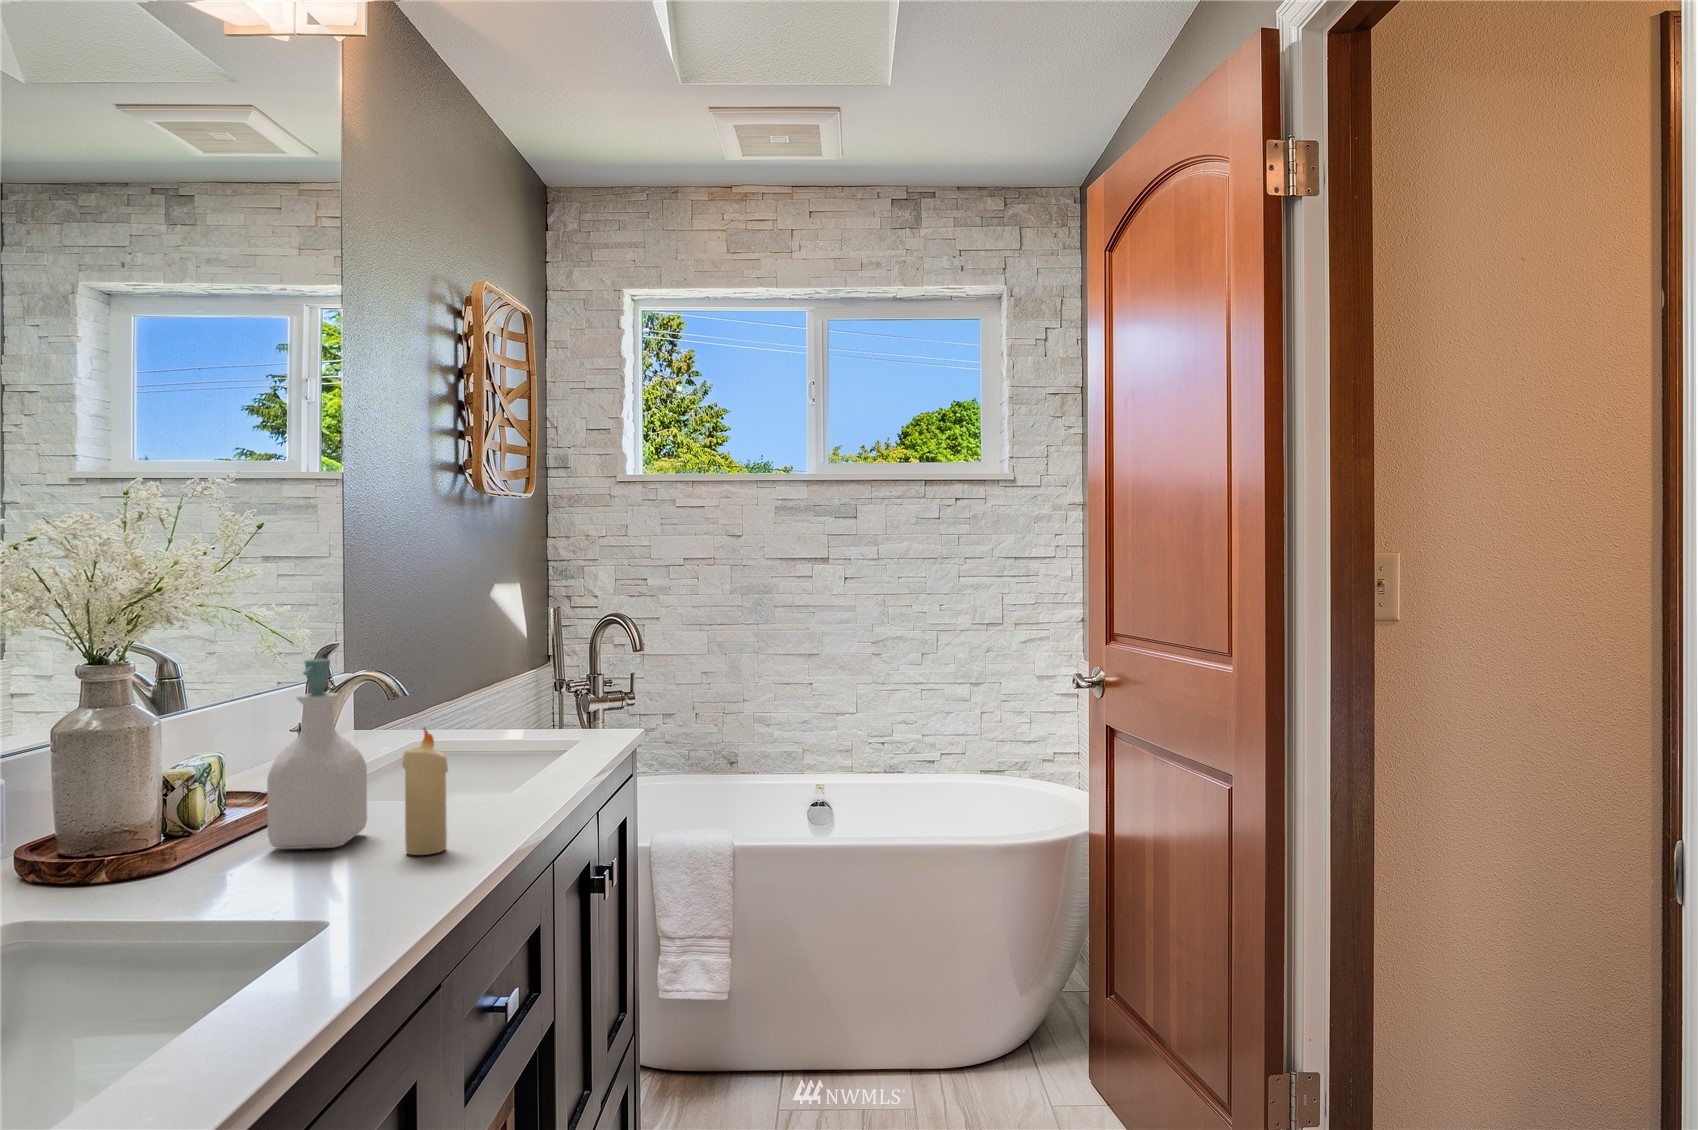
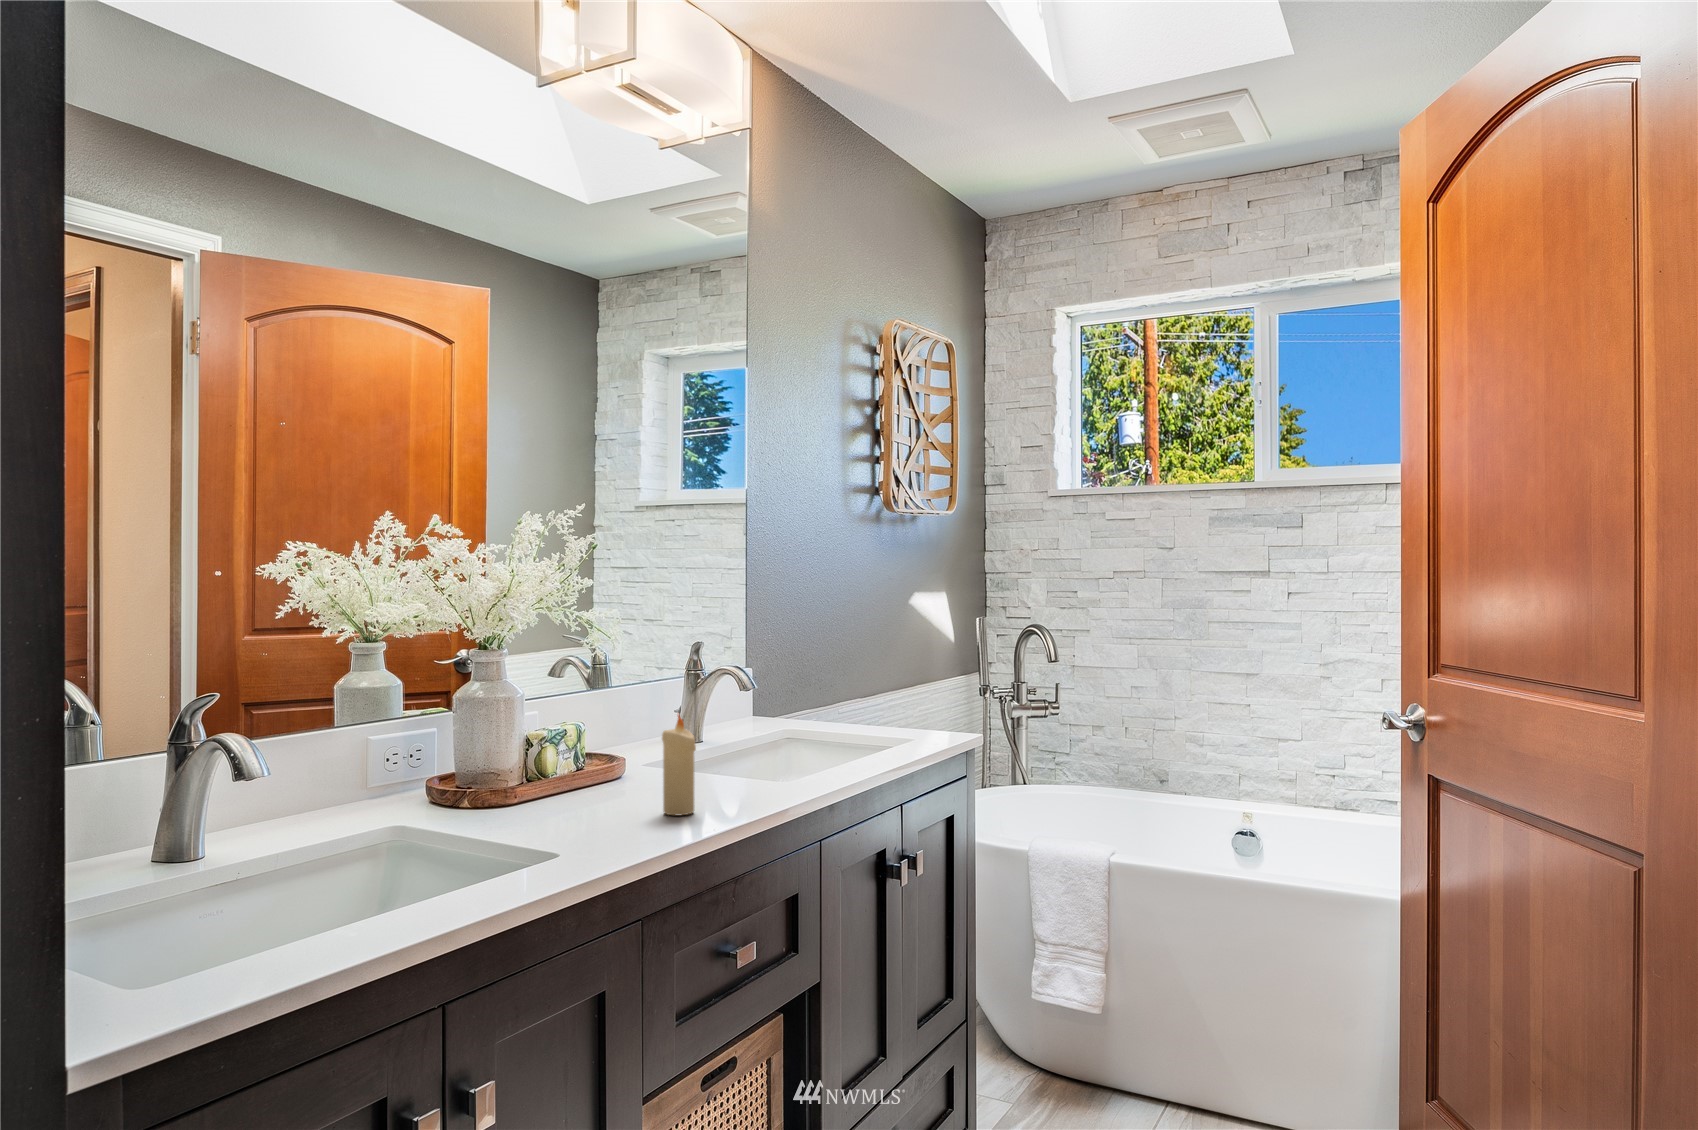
soap bottle: present [267,659,367,849] -> none [585,654,660,801]

